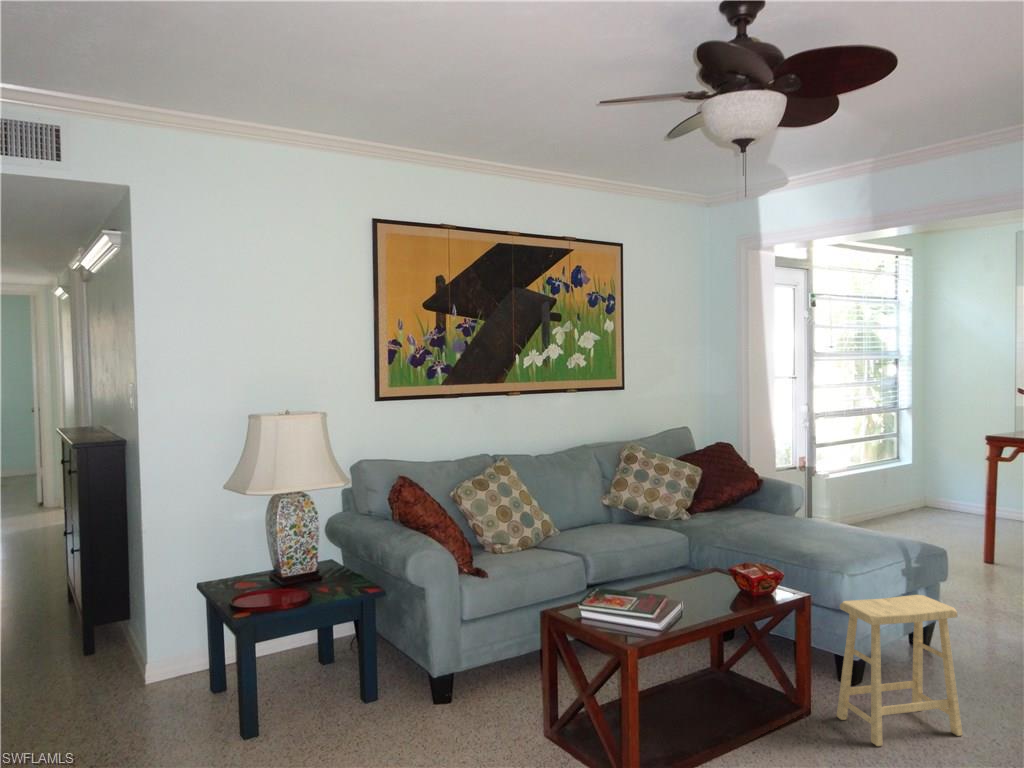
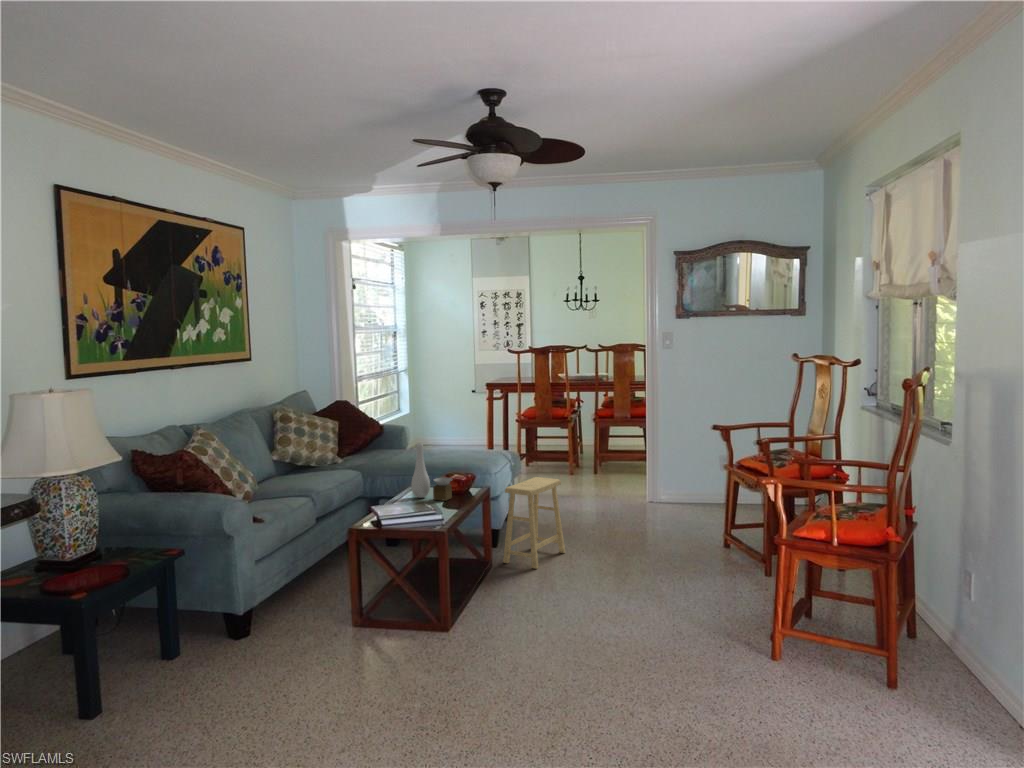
vase: none [683,512,731,601] -> present [411,443,452,501]

